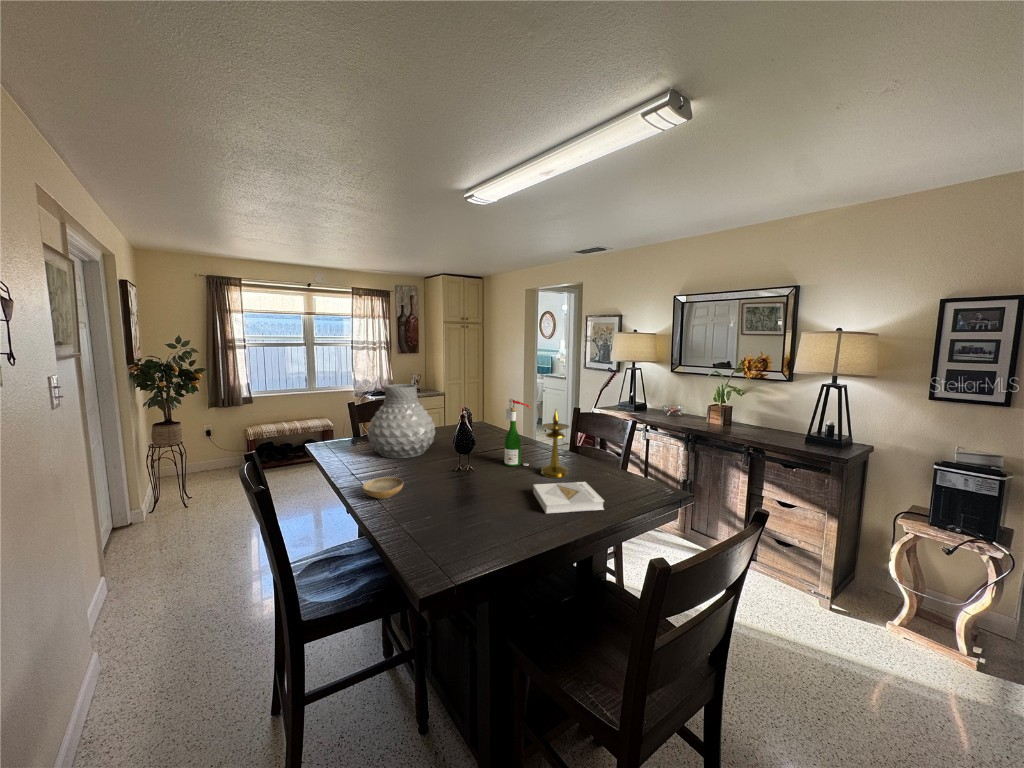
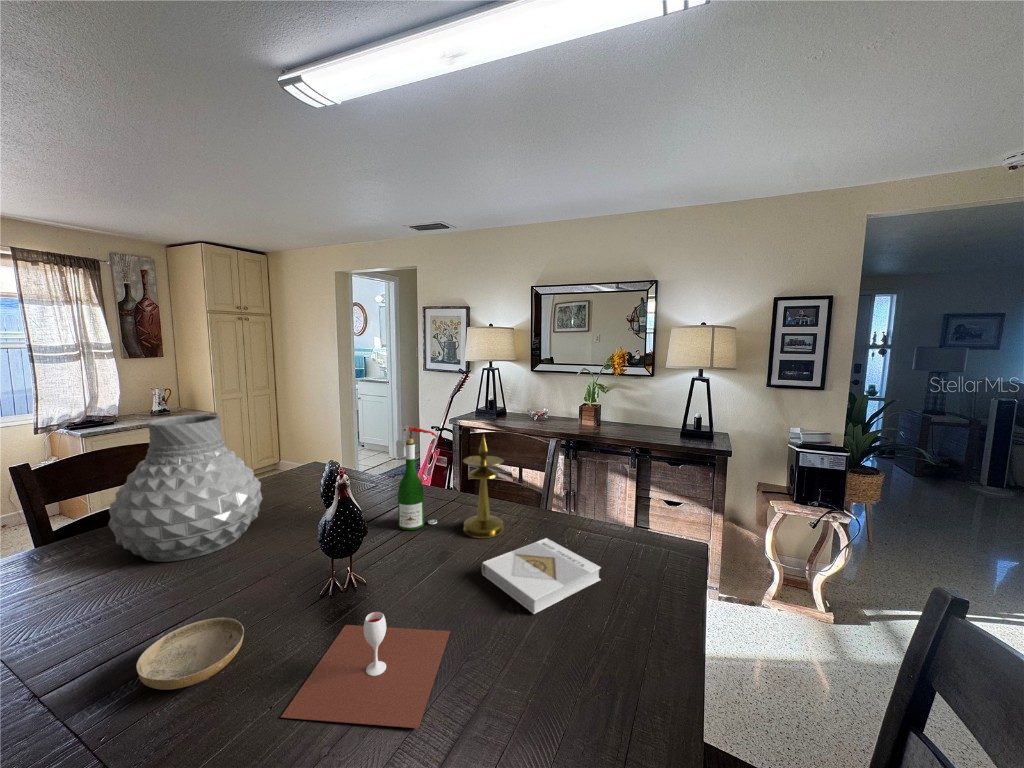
wine glass: none [406,484,495,533] -> present [281,612,450,728]

